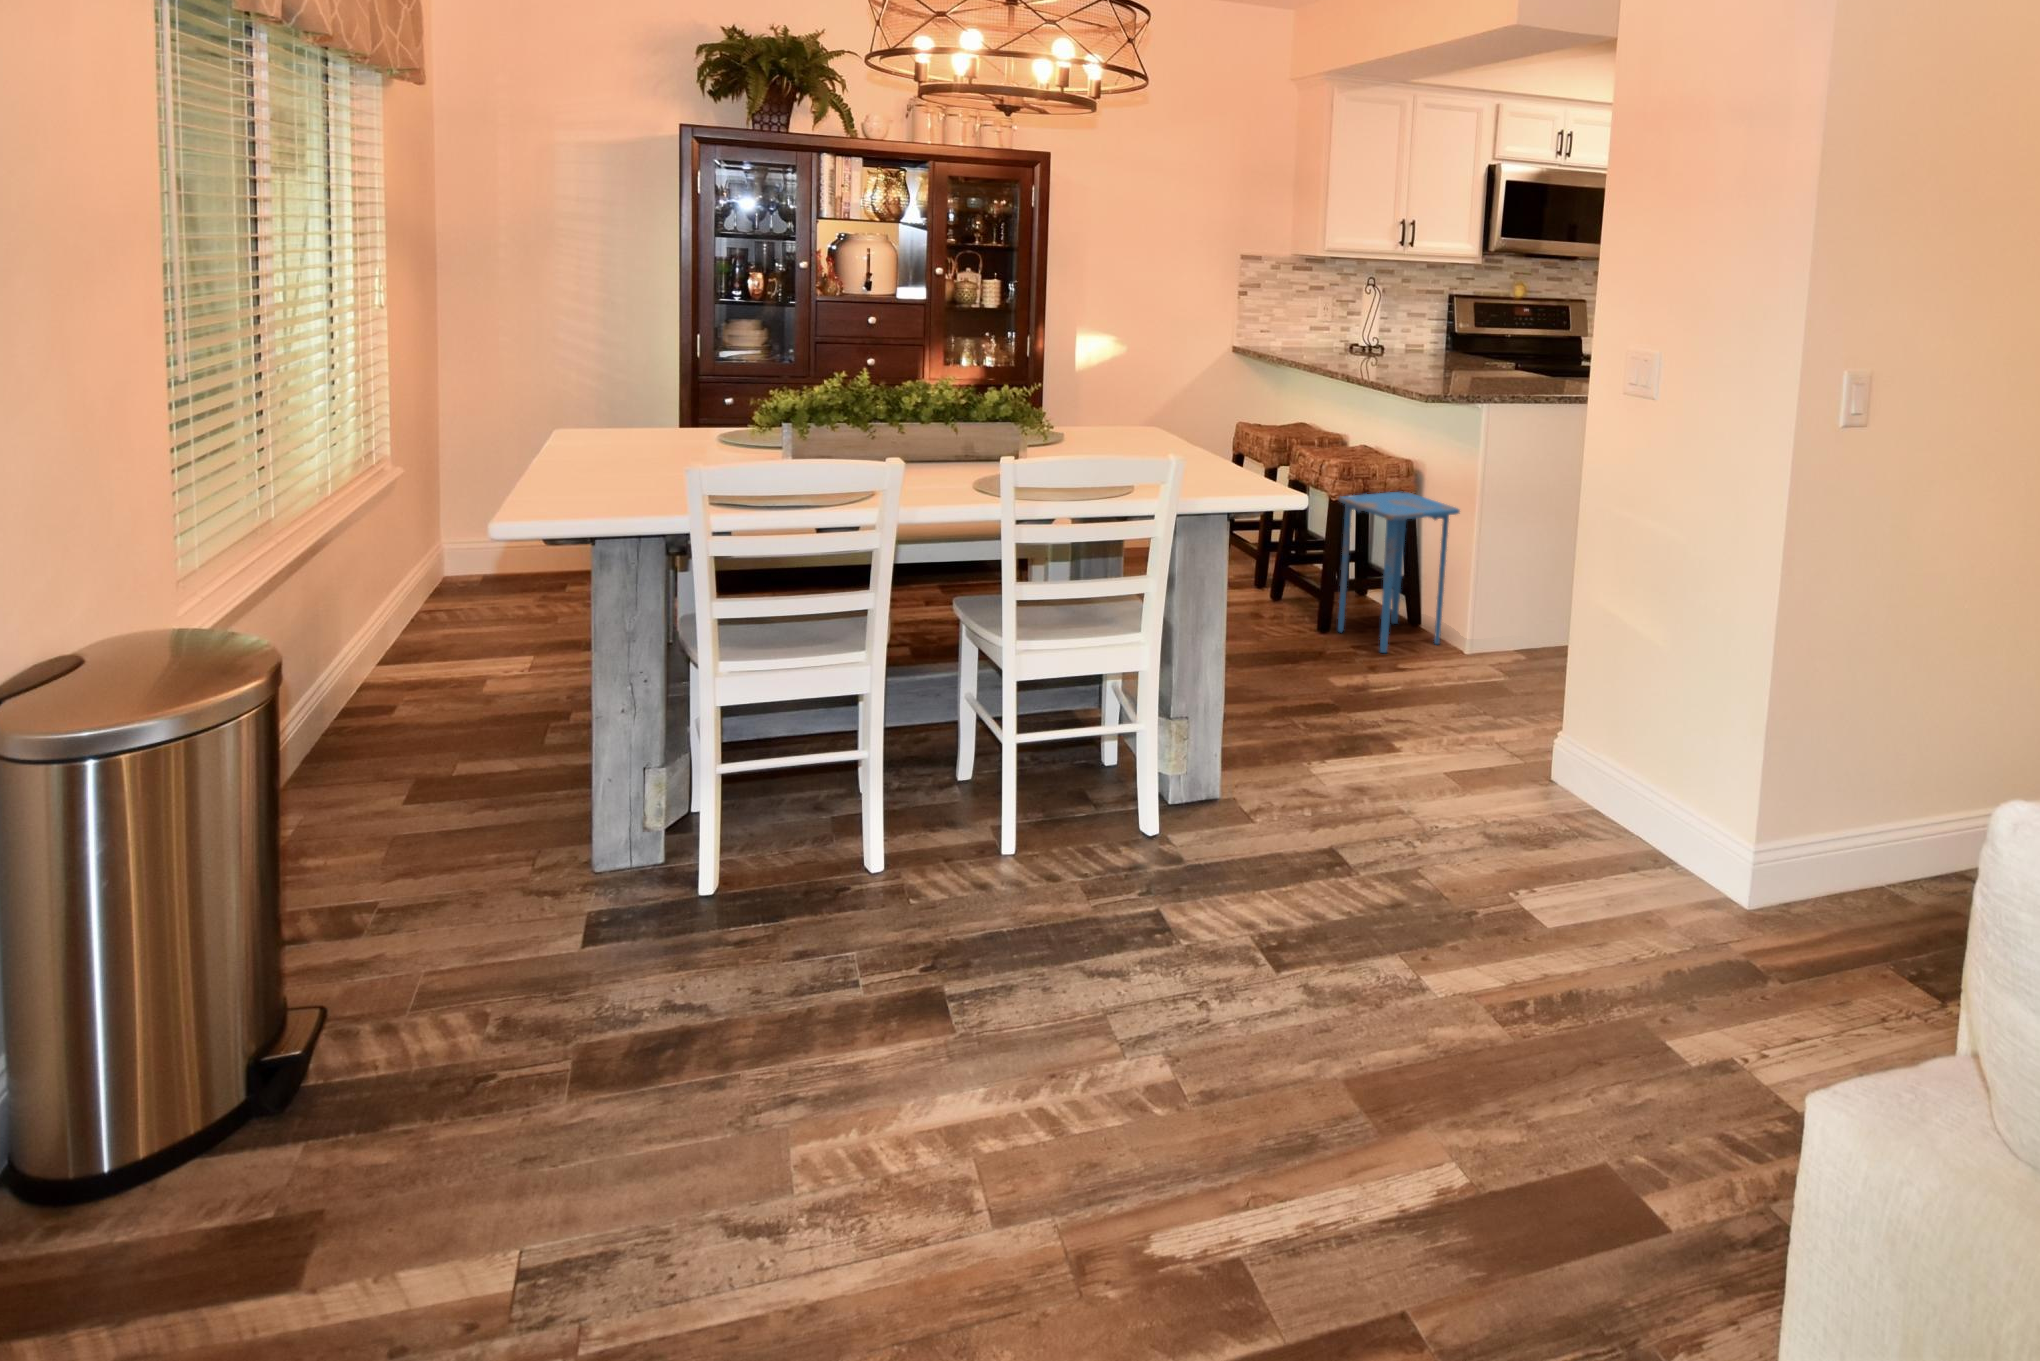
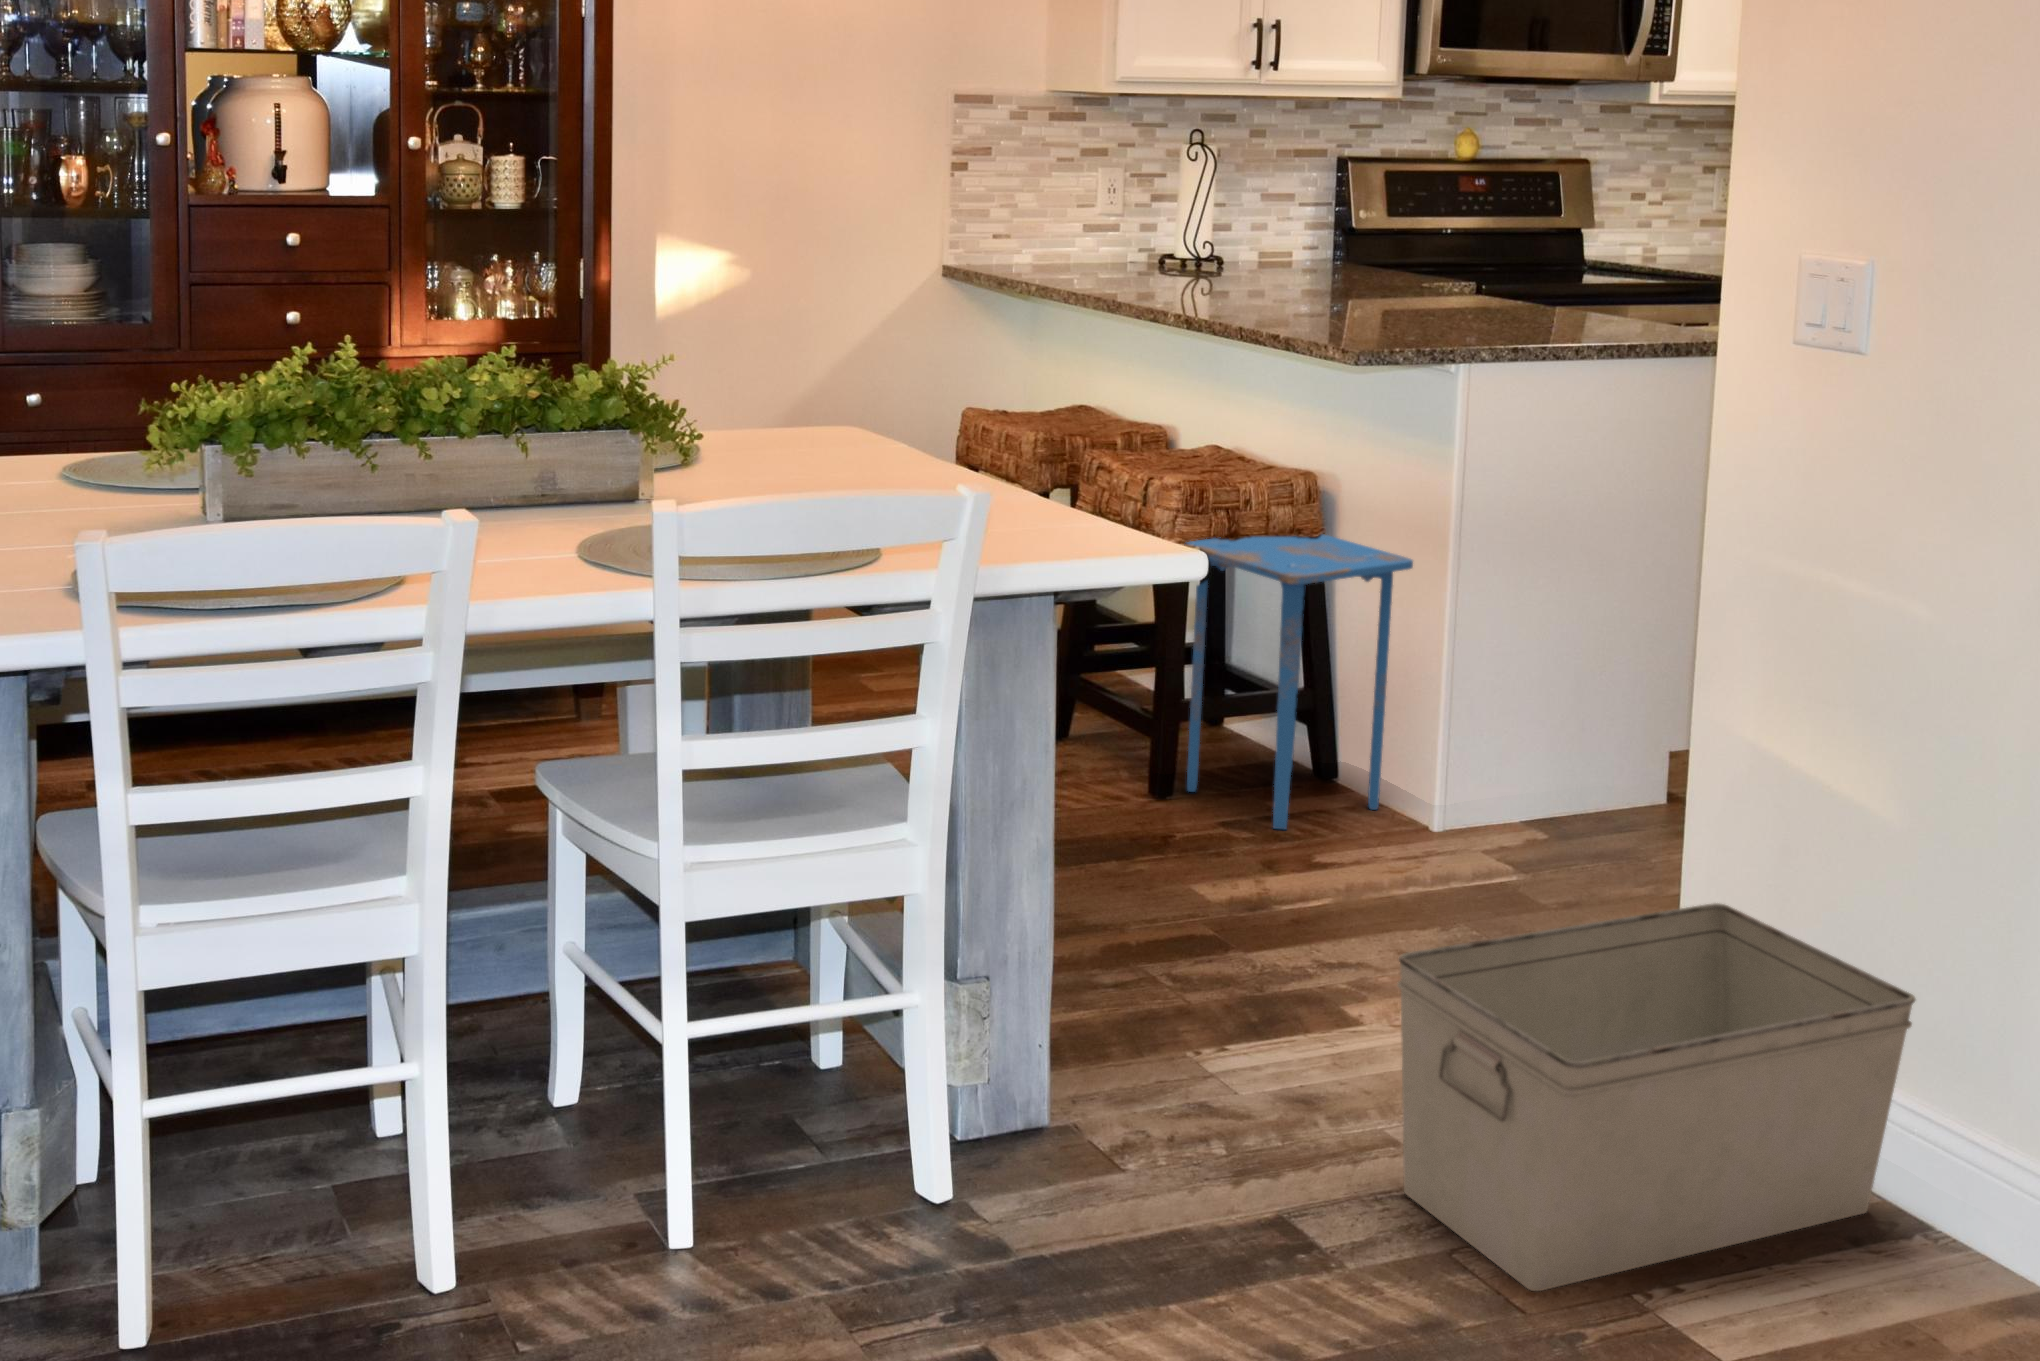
storage bin: none [1399,691,1669,889] -> present [1398,903,1915,1291]

